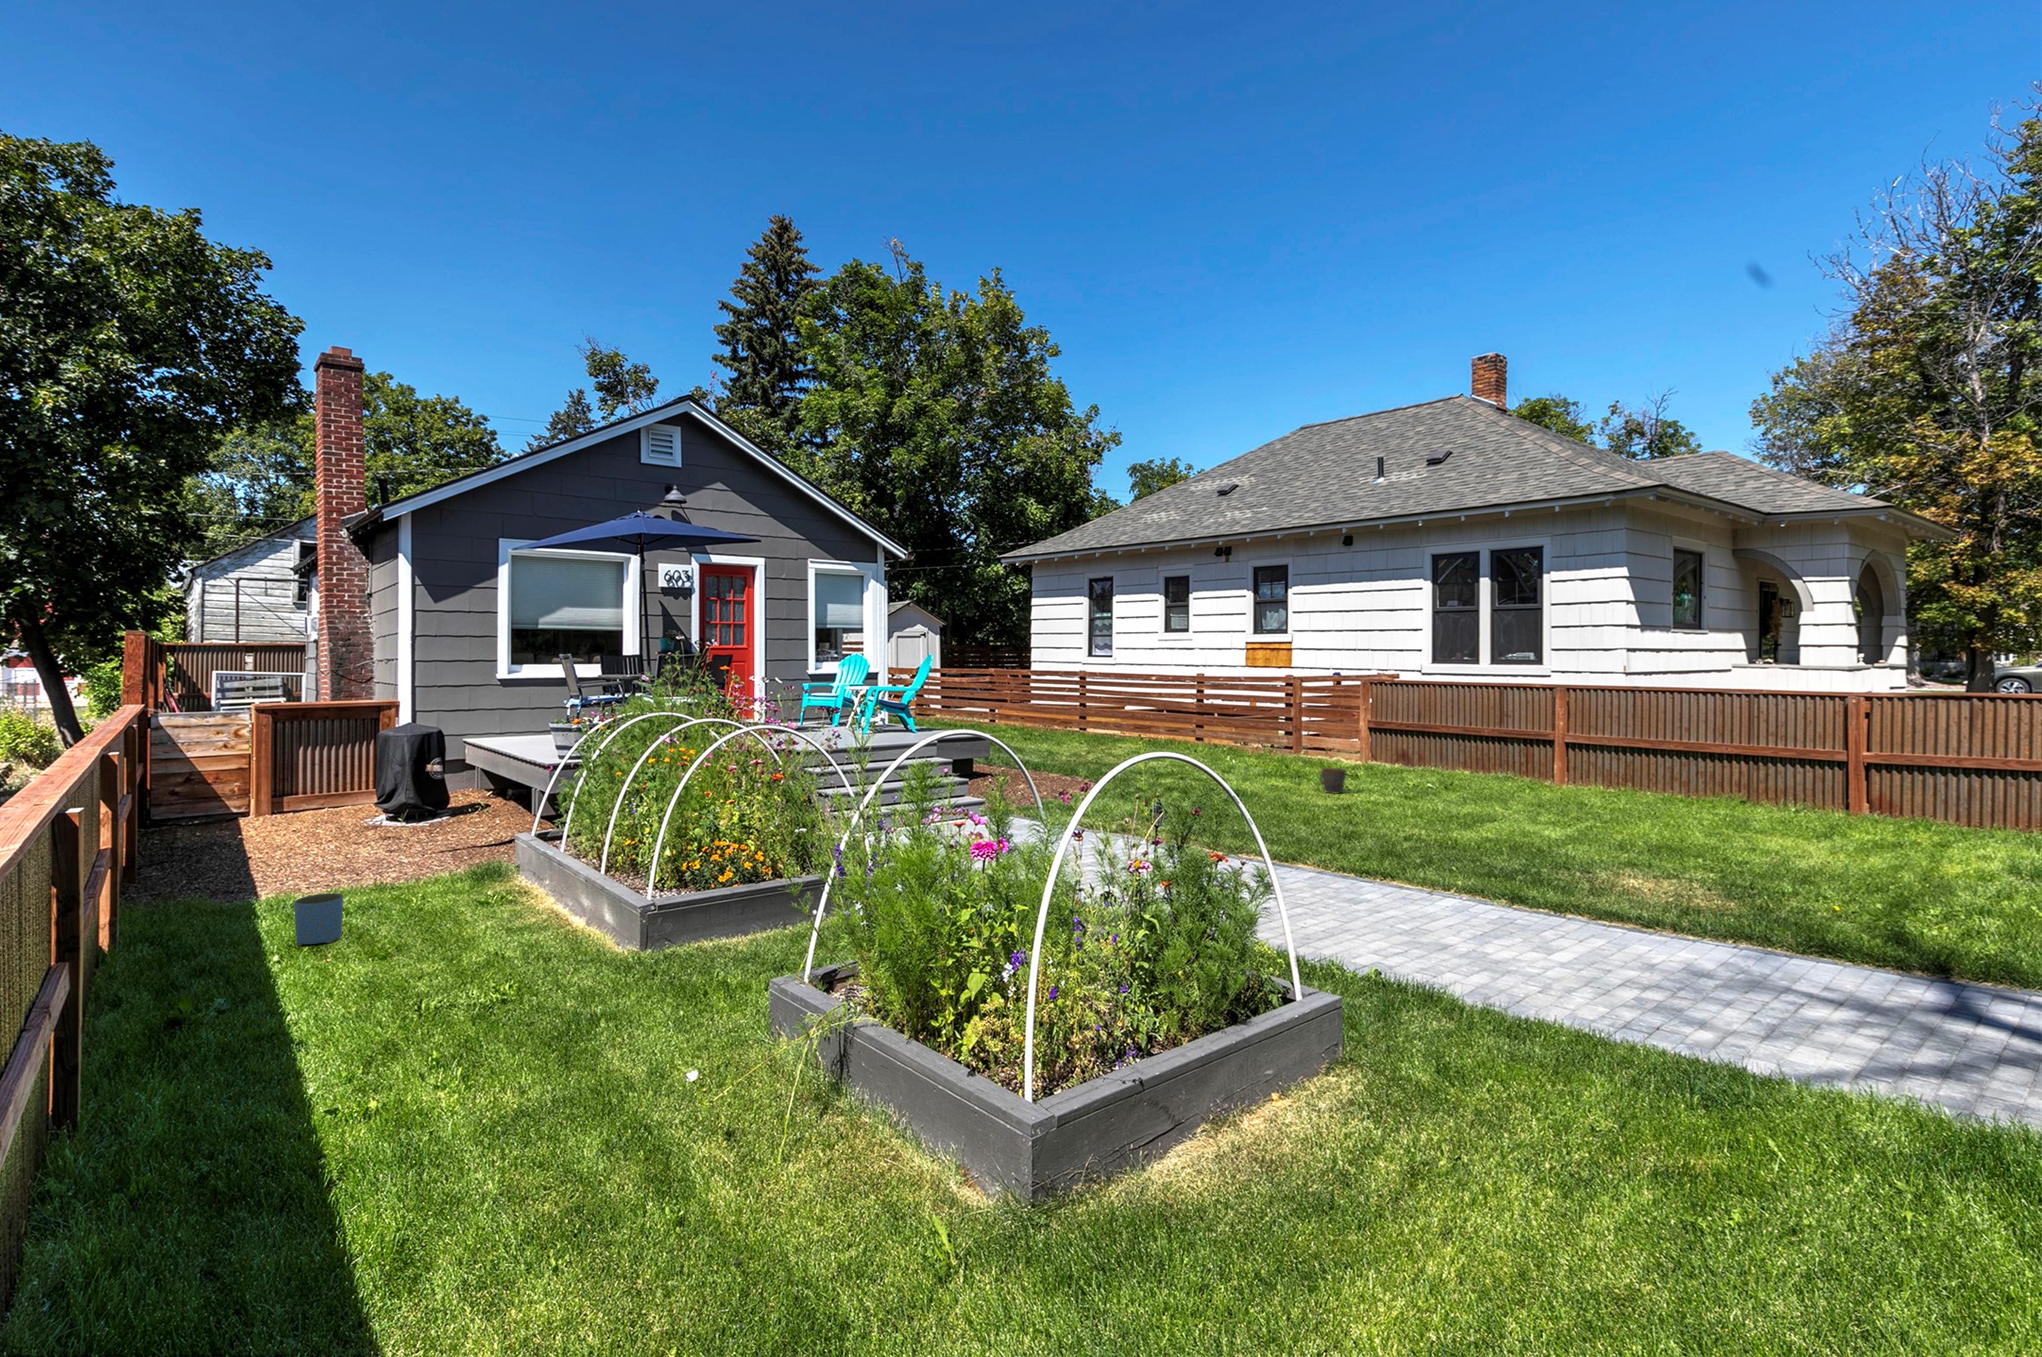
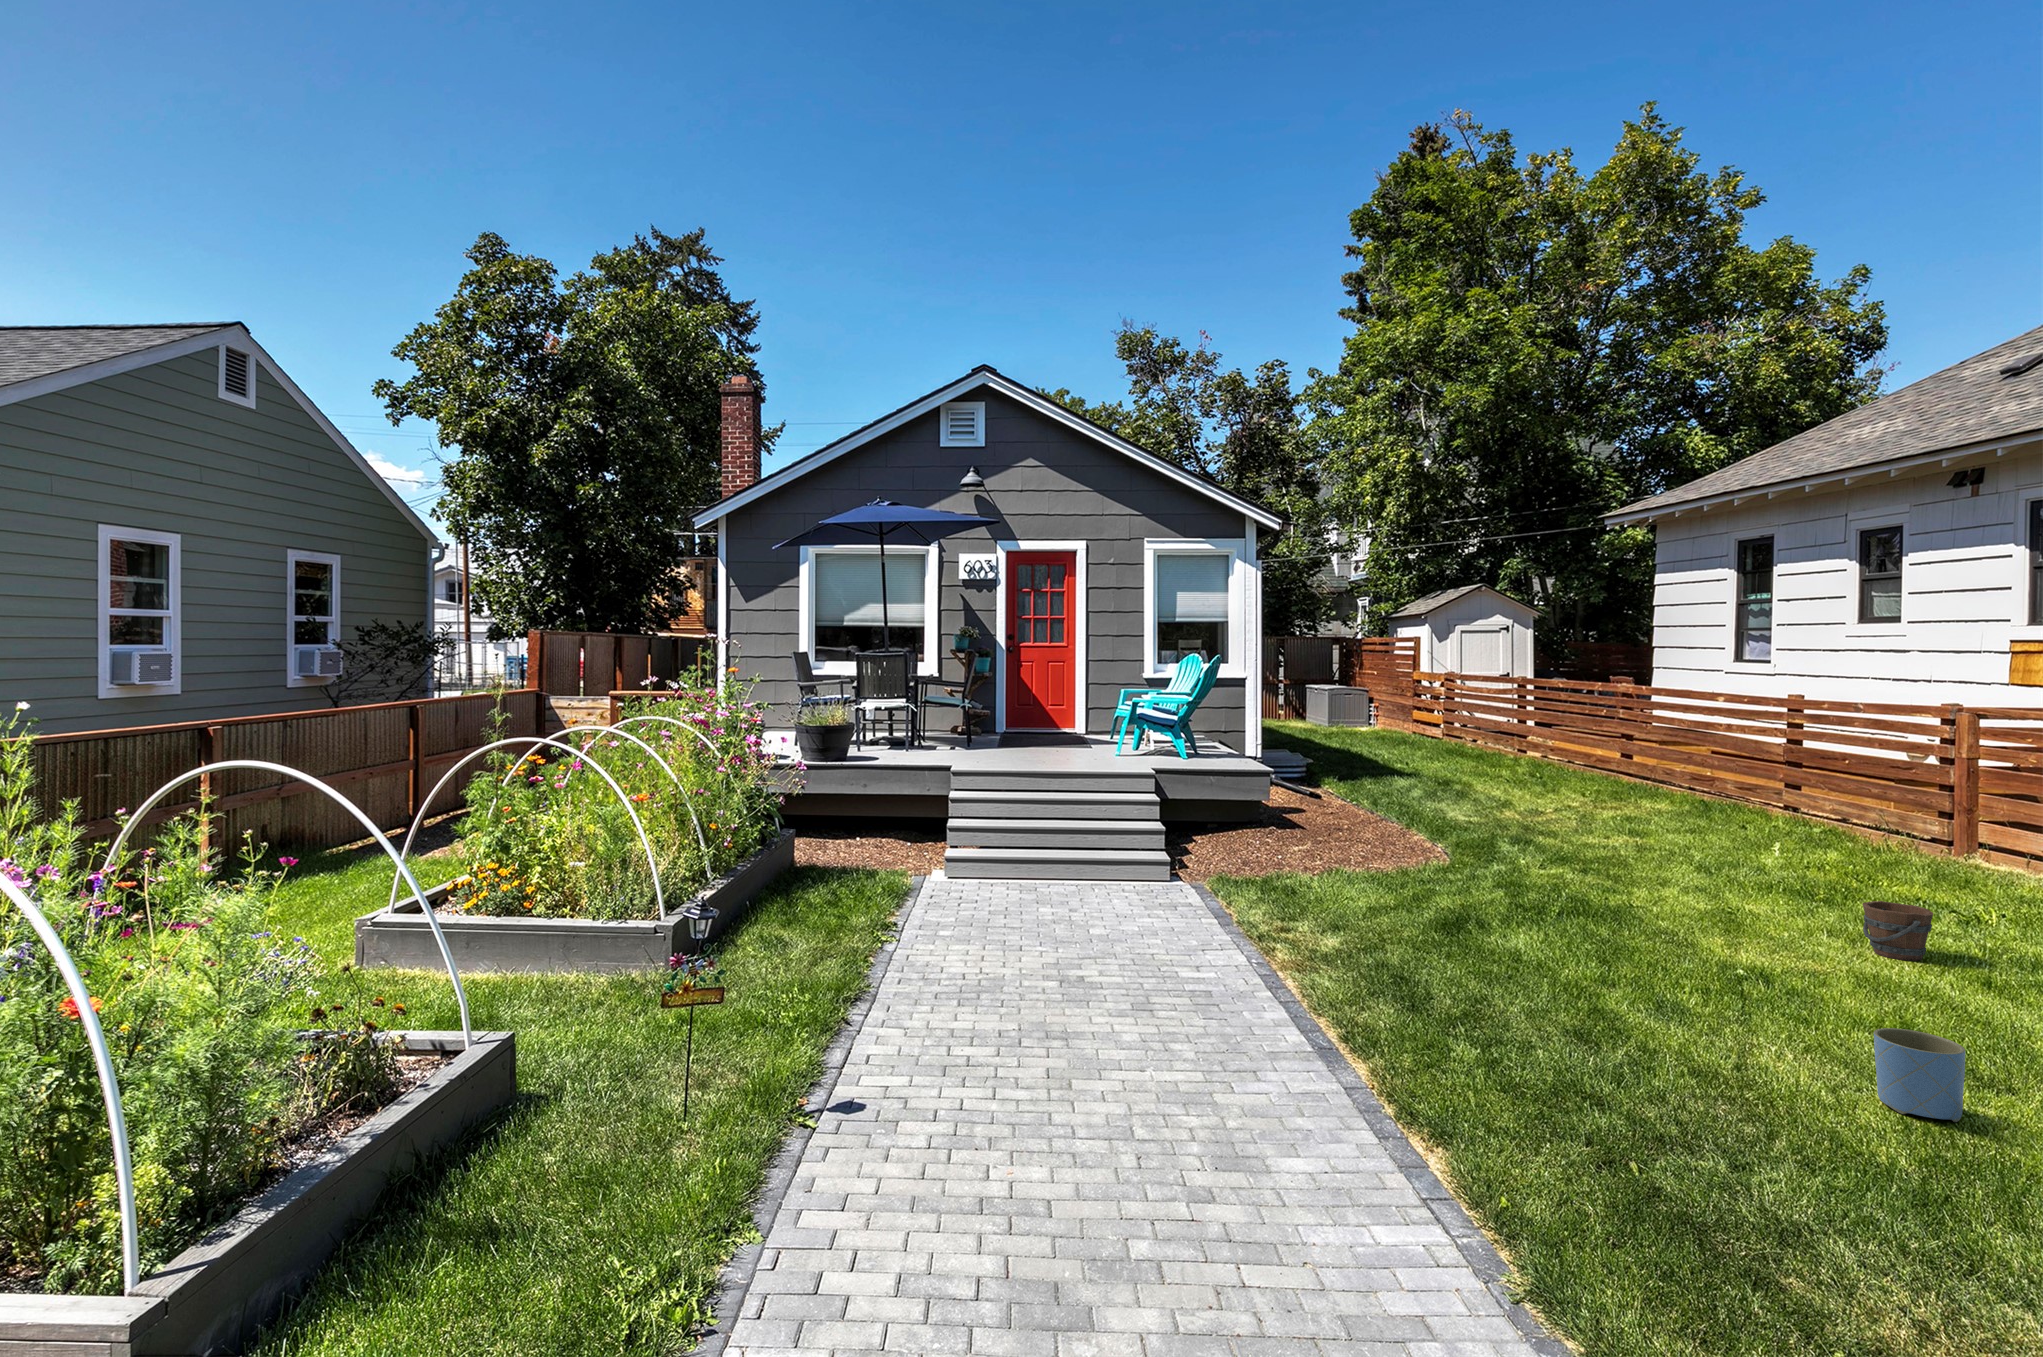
planter: present [294,893,343,946] -> present [1874,1028,1965,1122]

